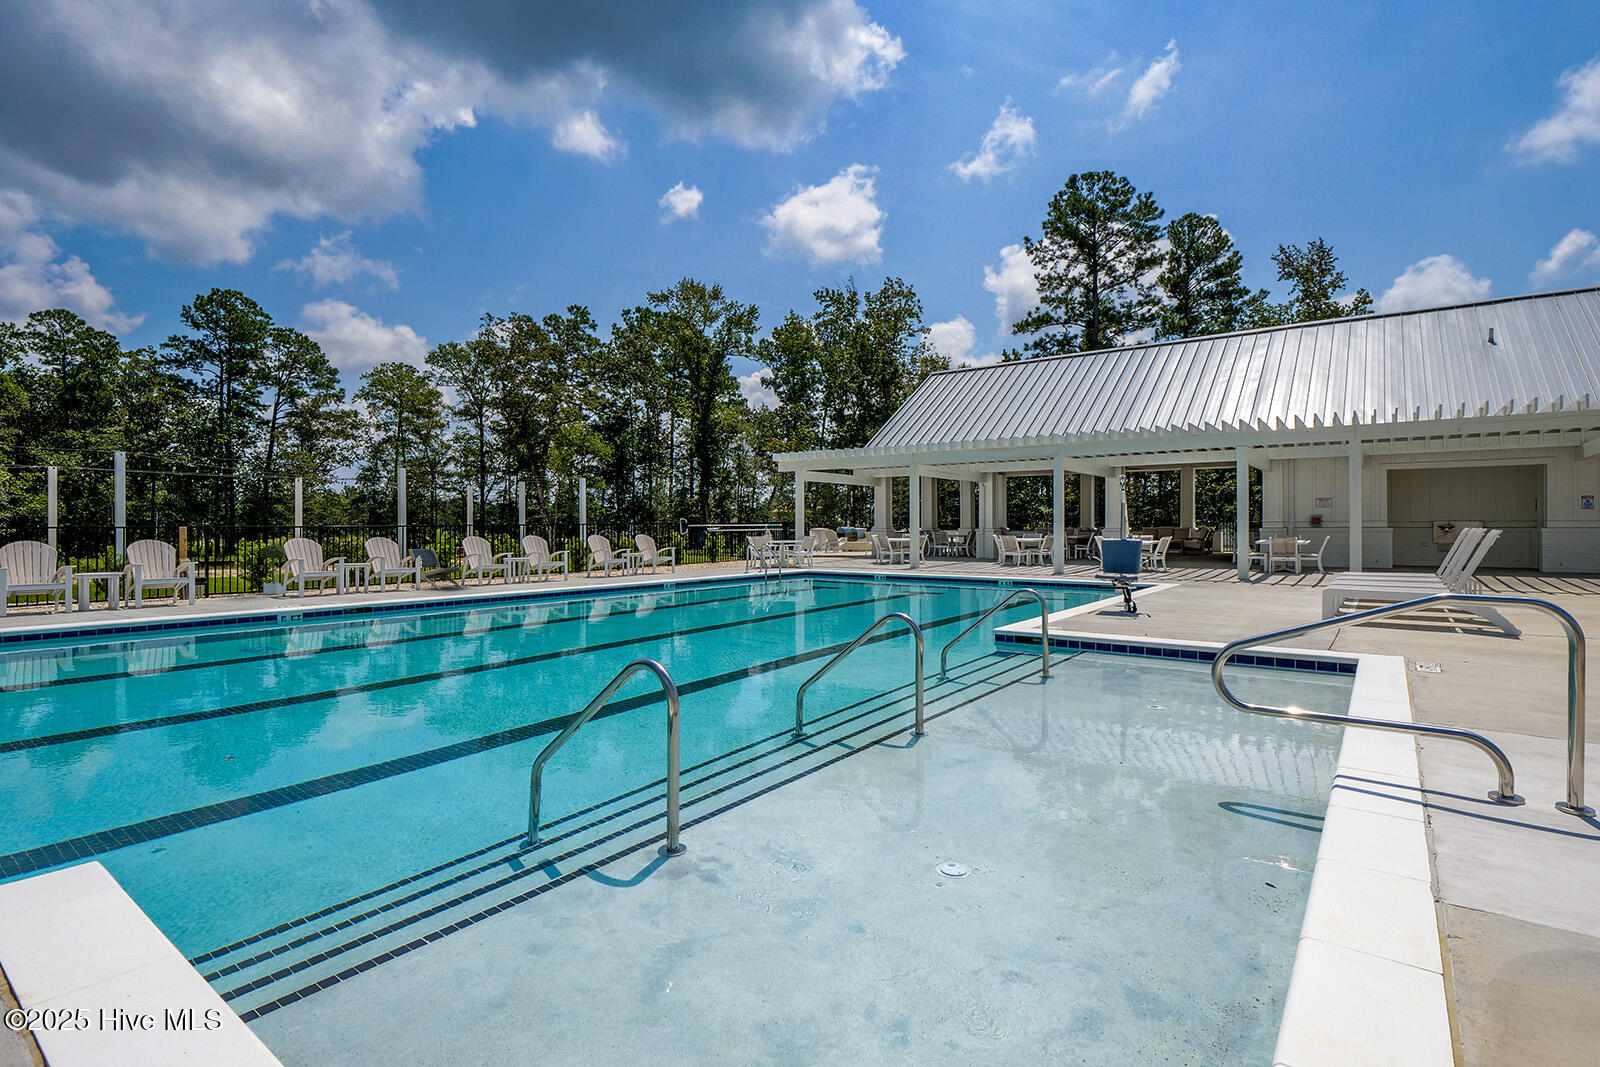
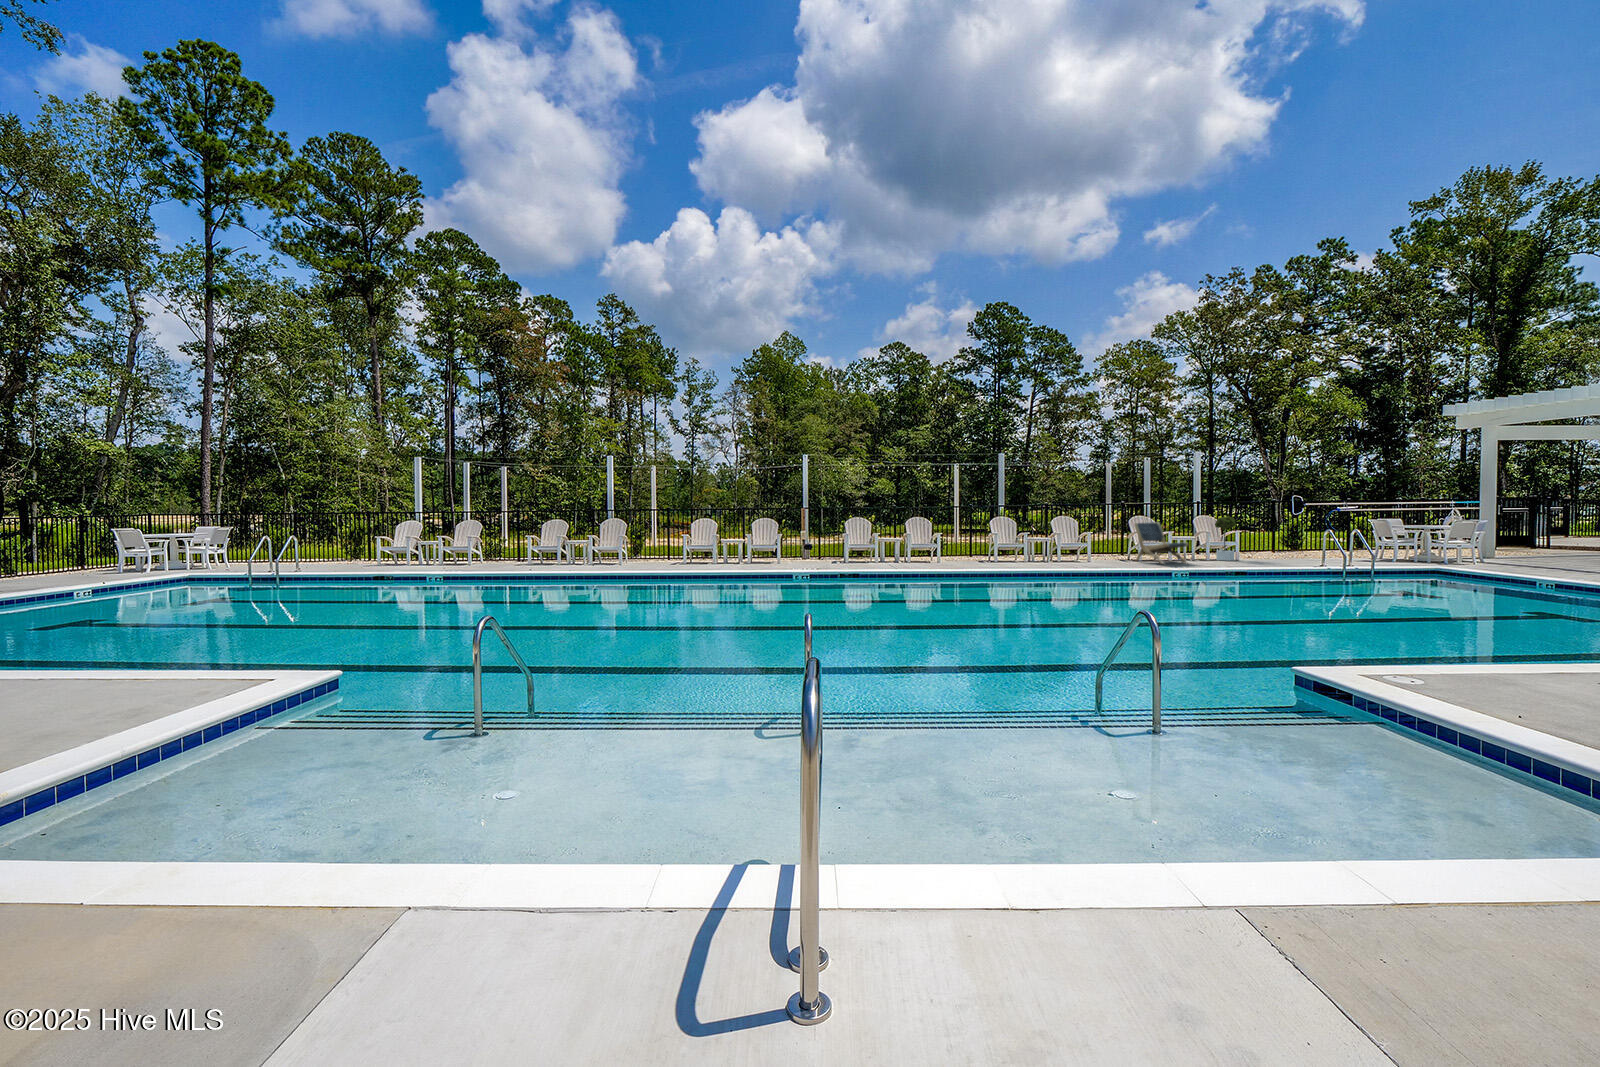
potted tree: present [260,544,286,594] -> present [1215,516,1236,561]

